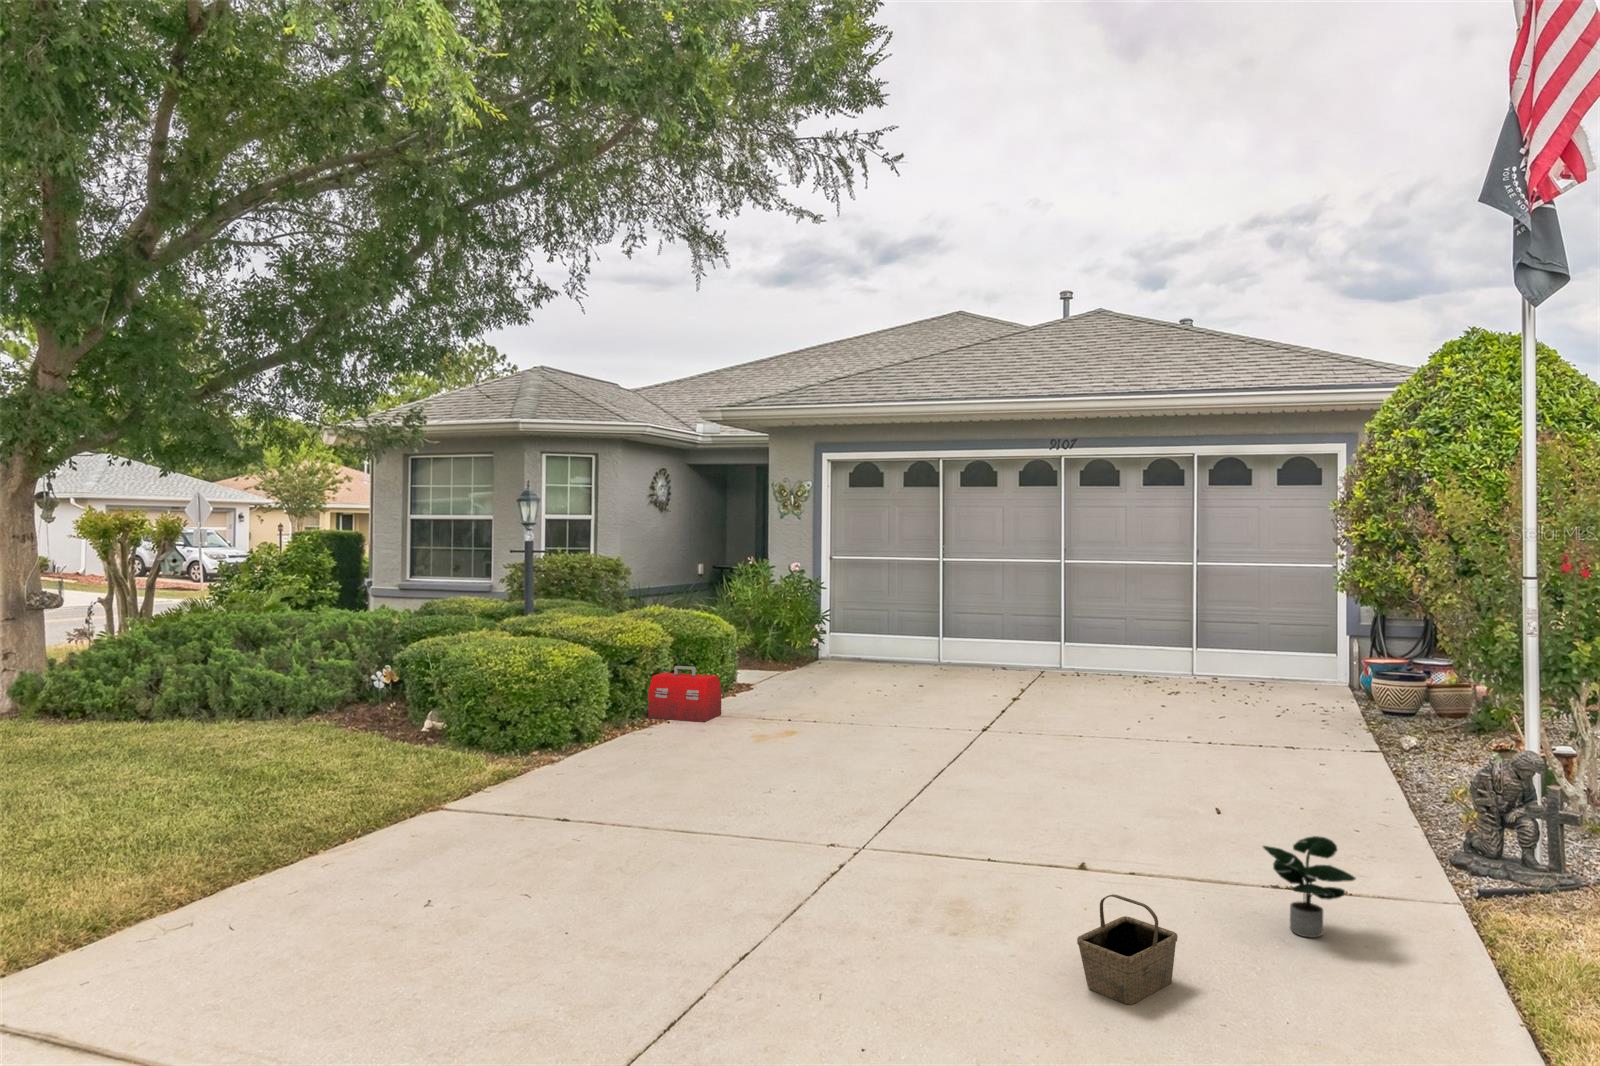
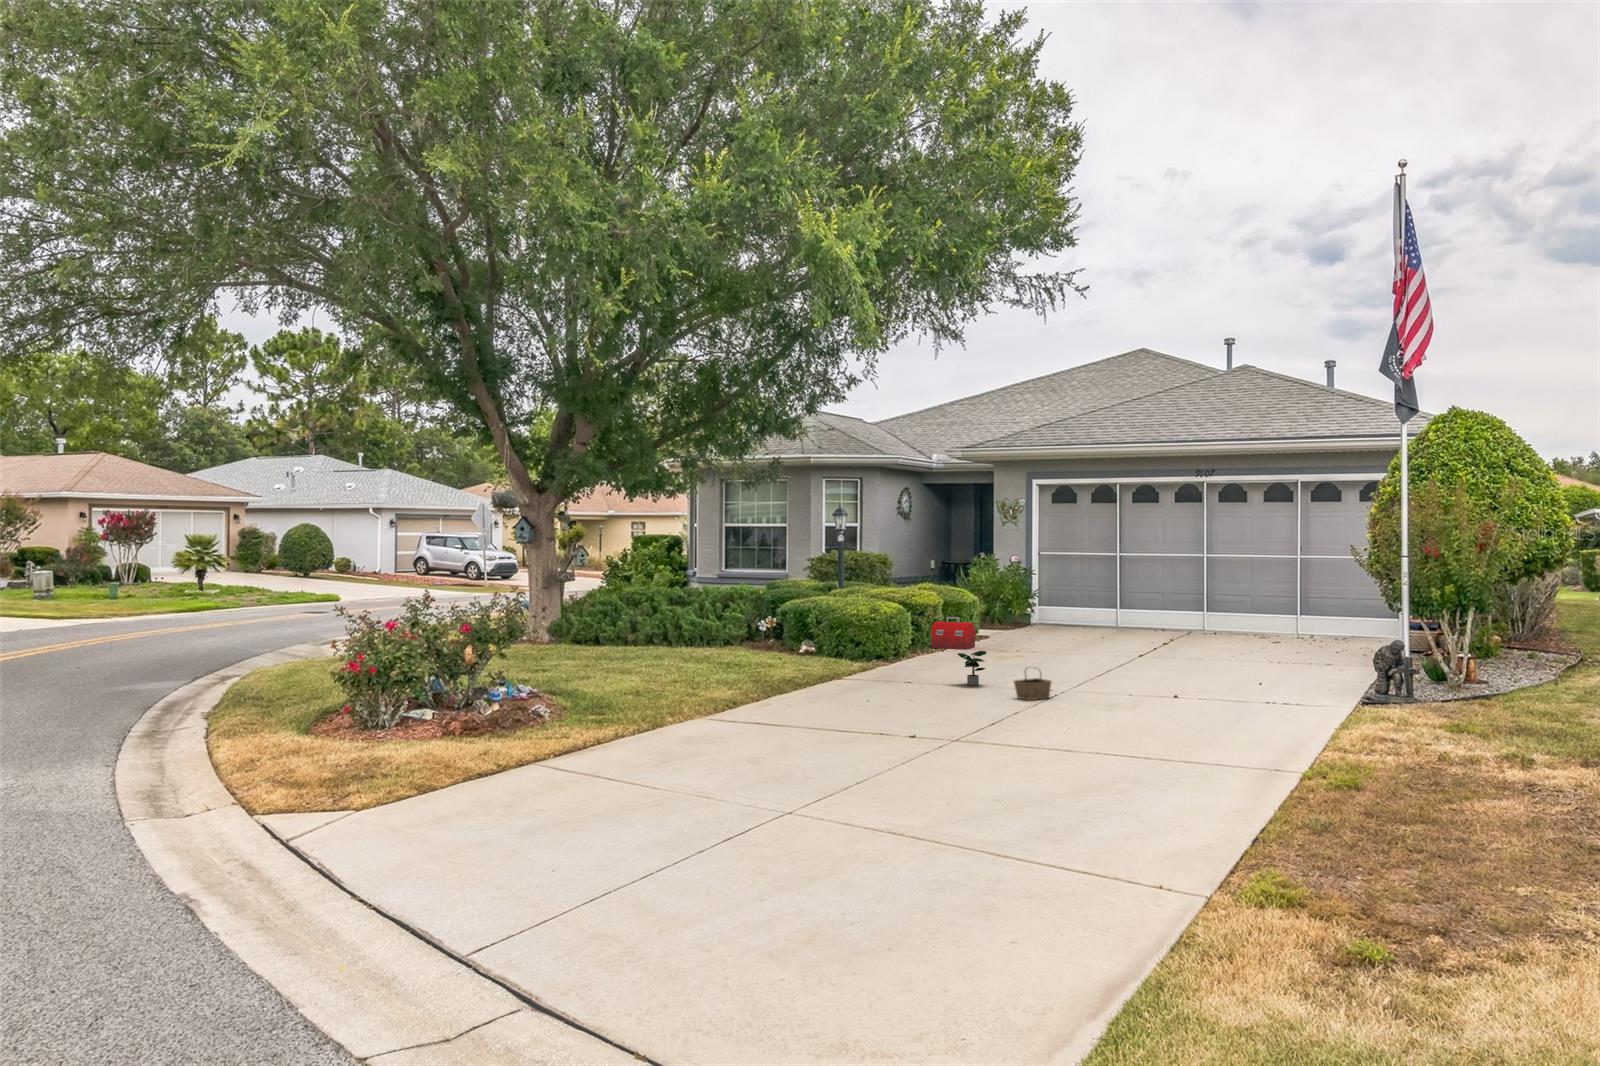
potted plant: present [1263,836,1356,938] -> present [958,651,987,686]
basket: present [1077,894,1178,1004] -> present [1014,673,1051,700]

